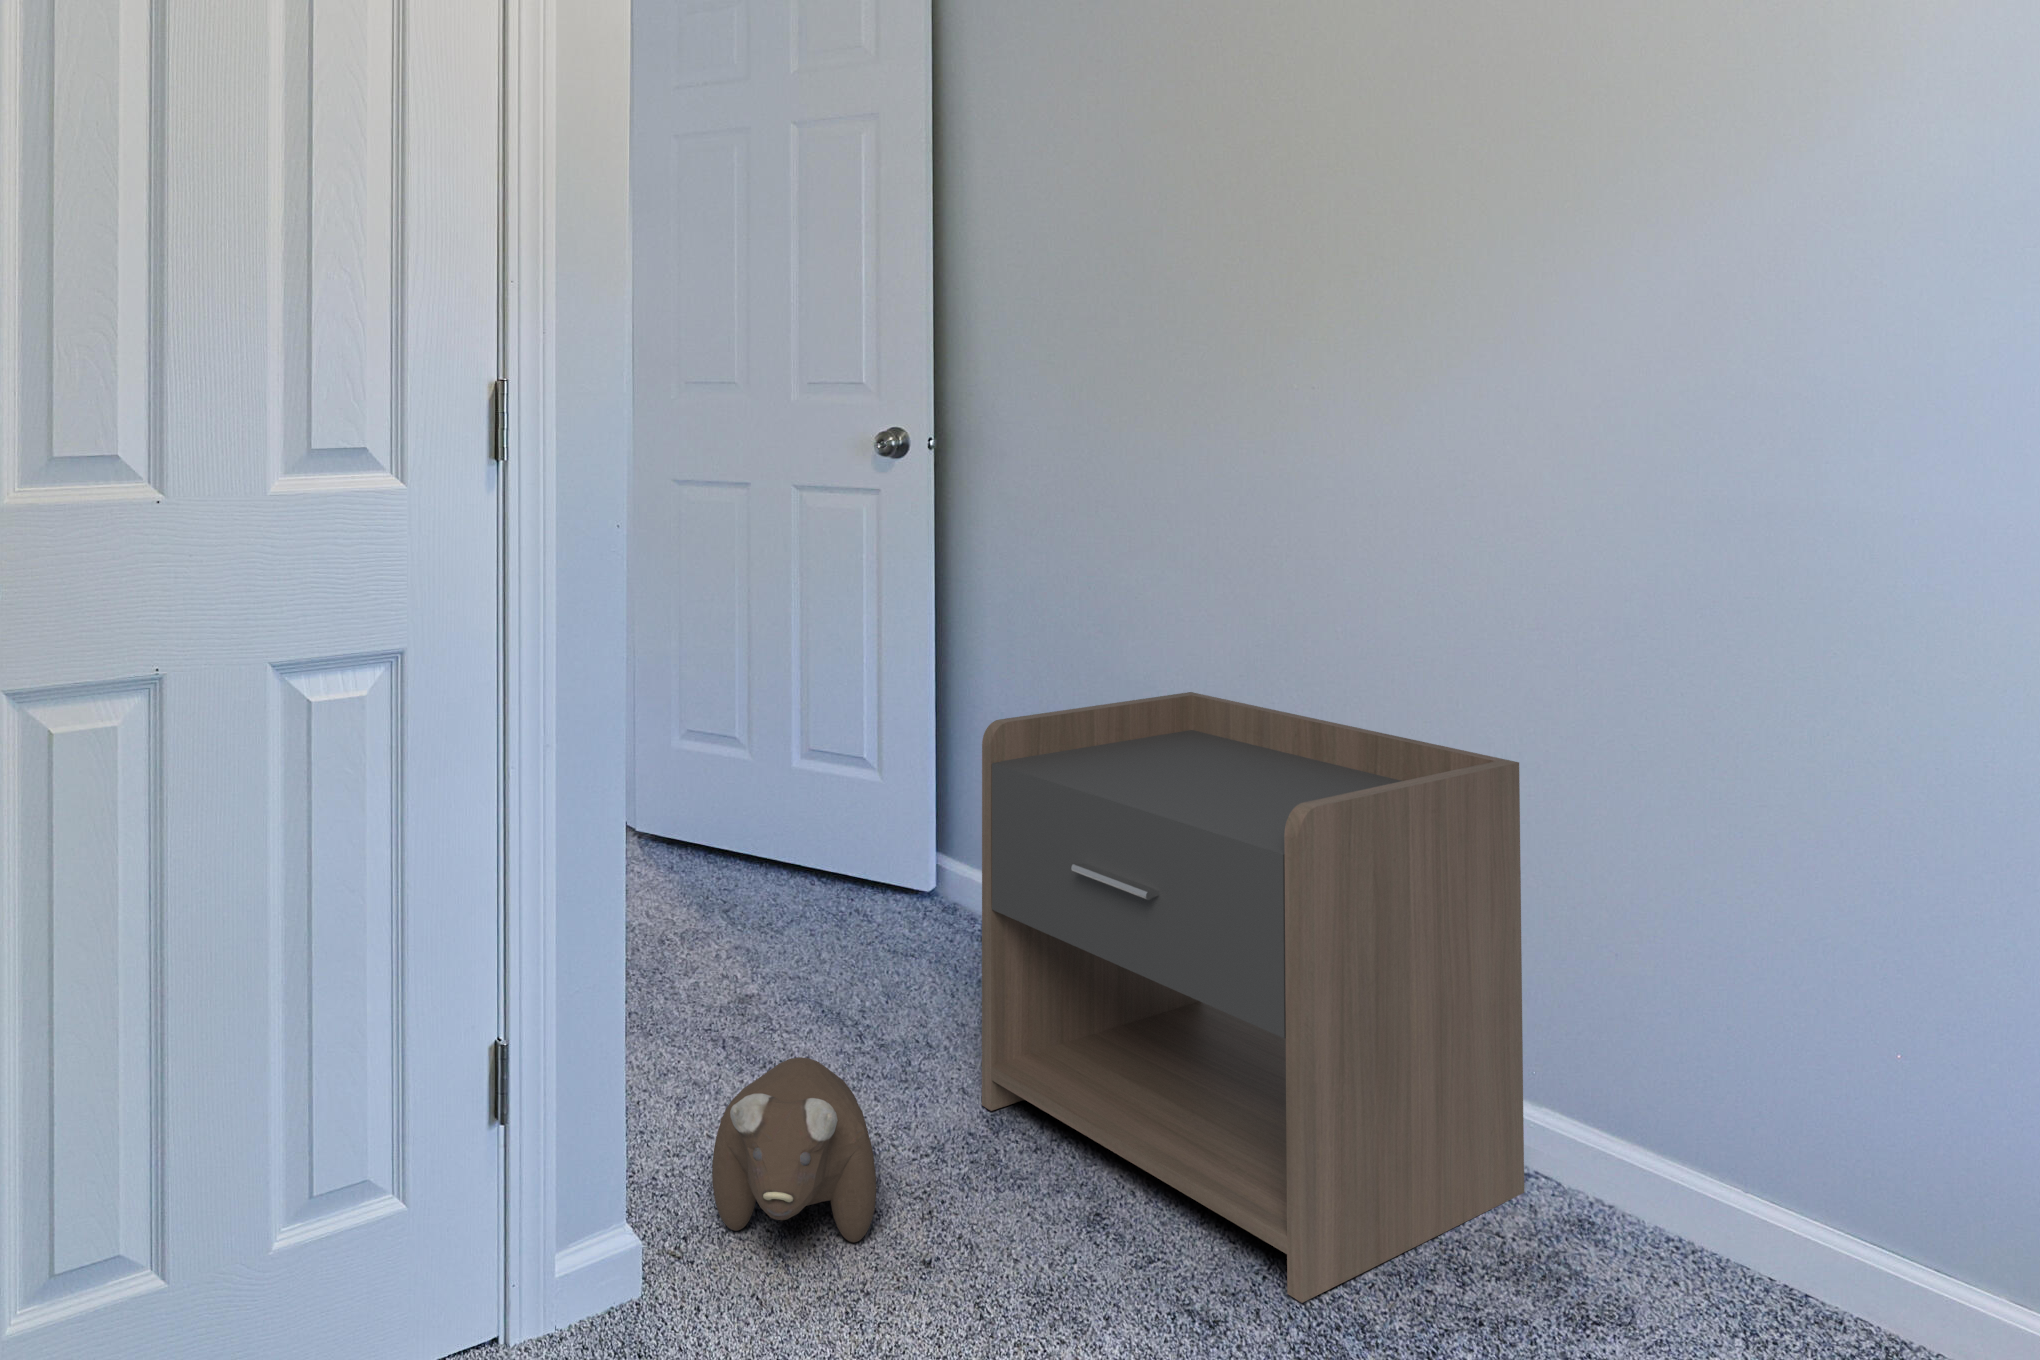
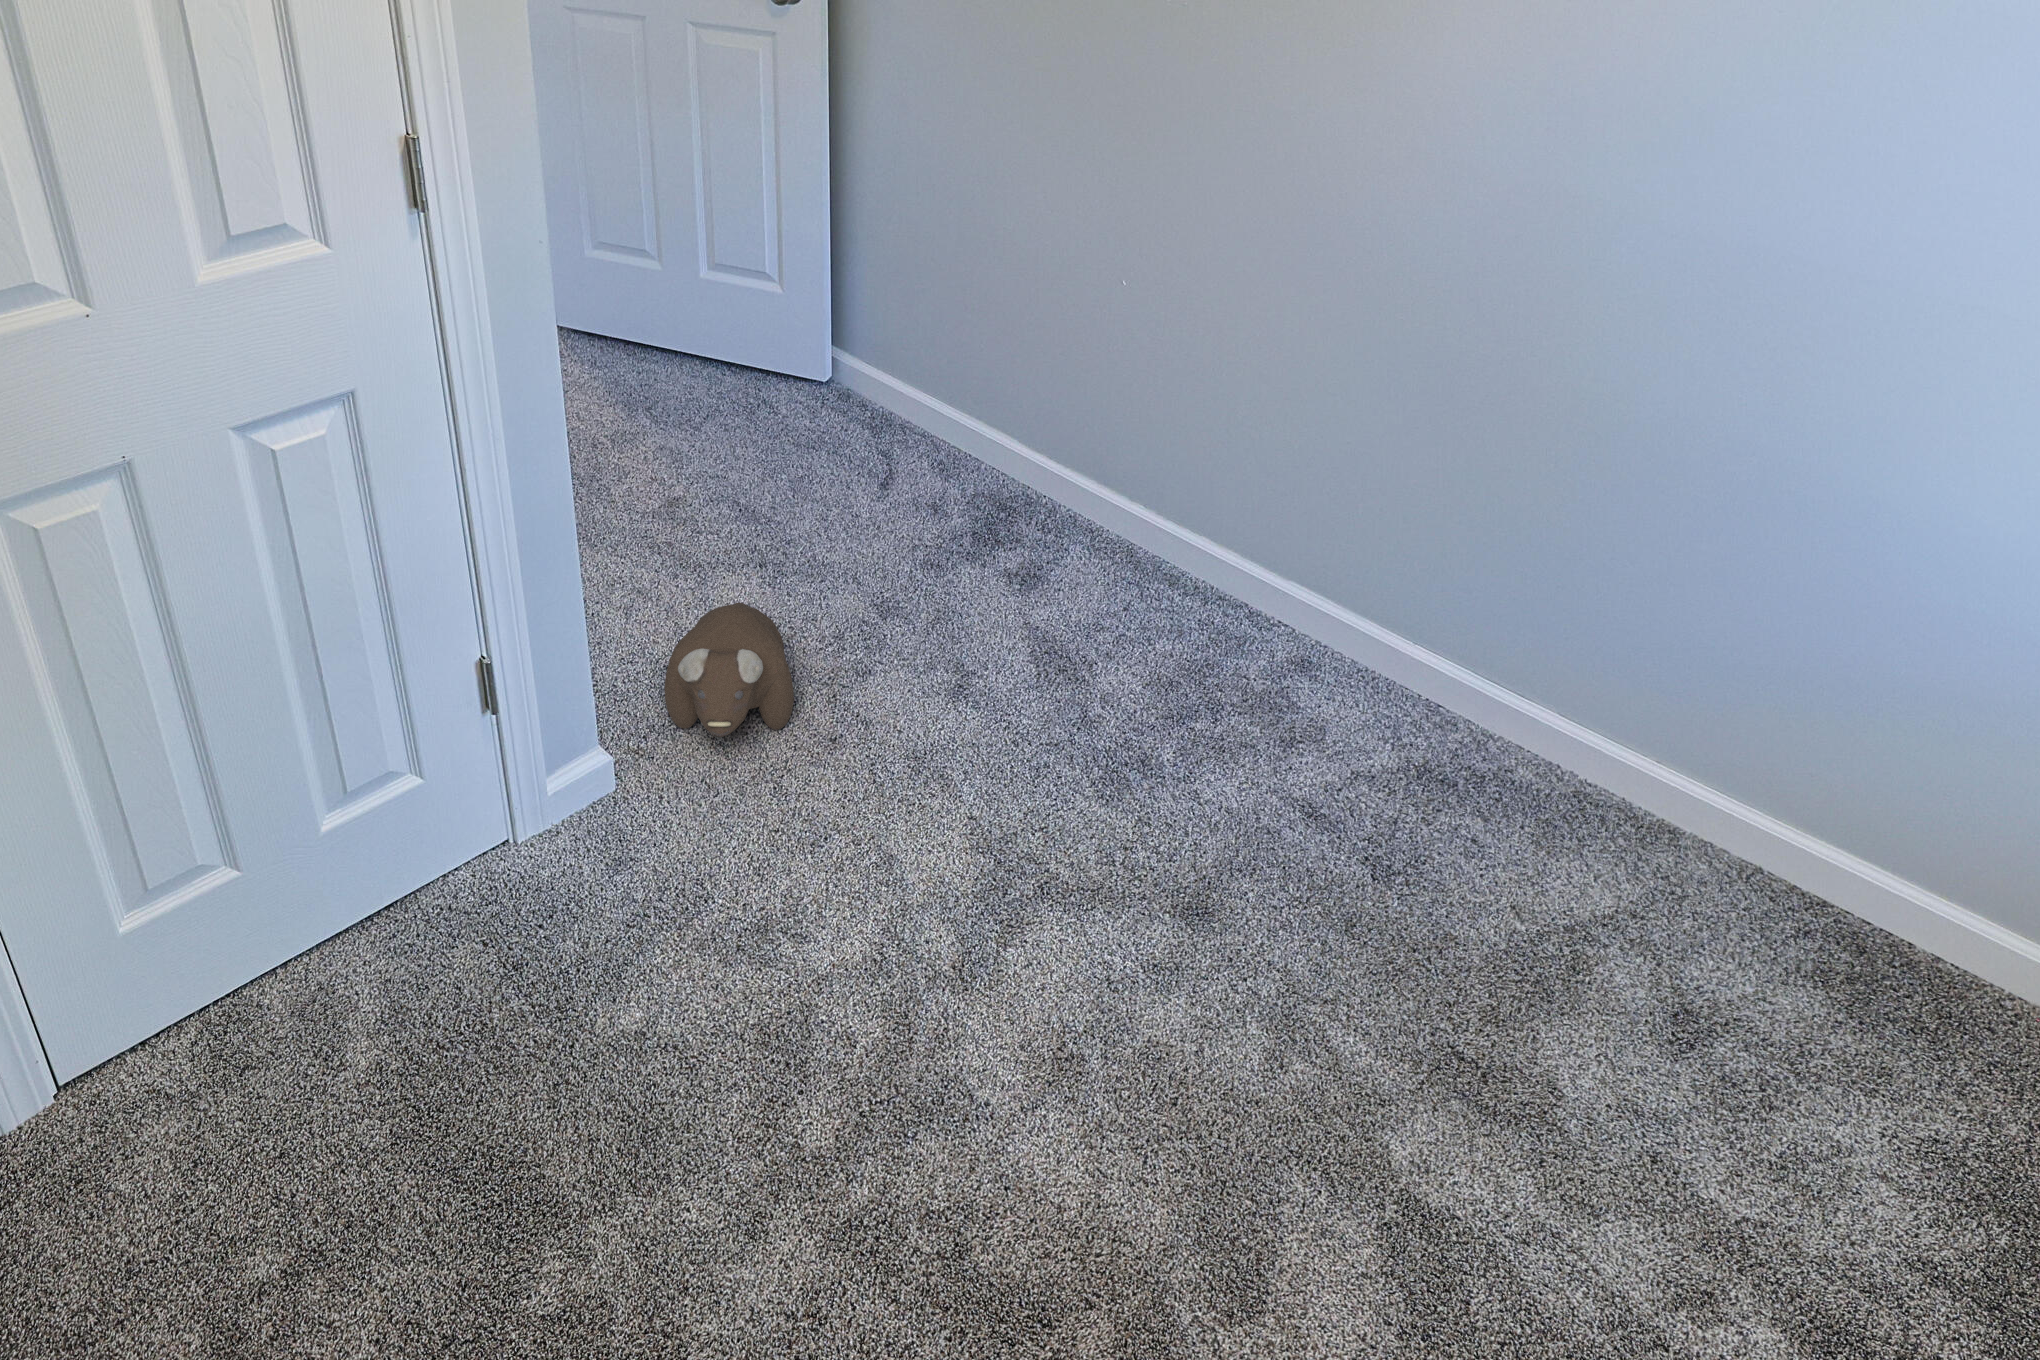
nightstand: present [982,692,1524,1303] -> none [873,262,1308,749]

